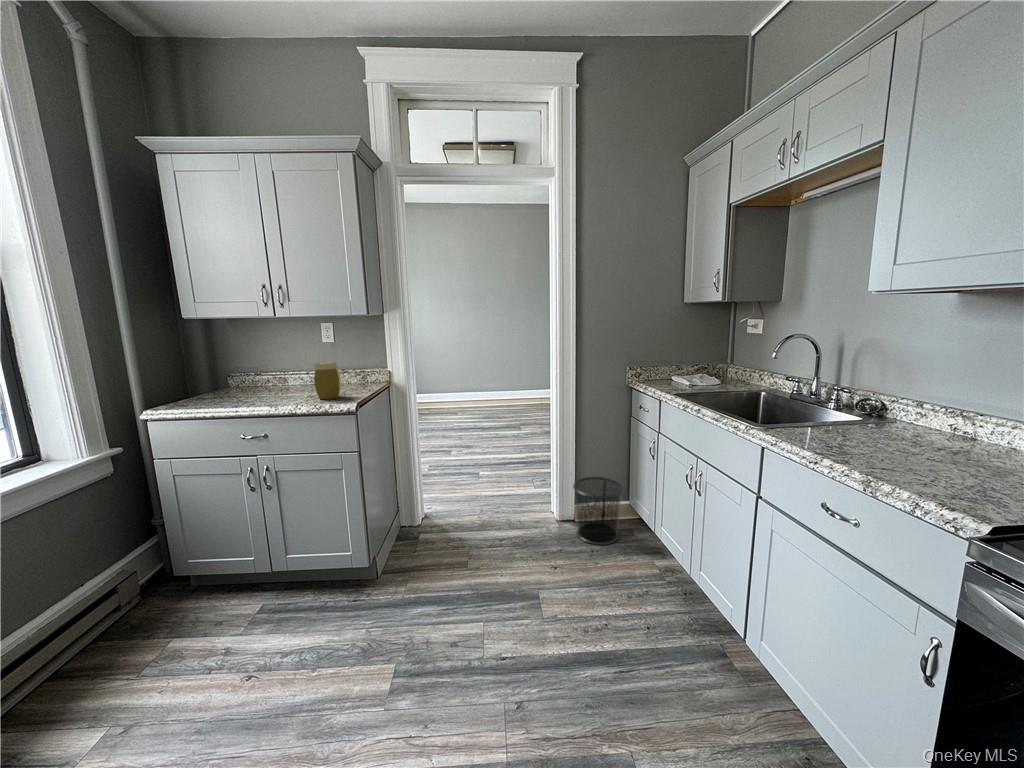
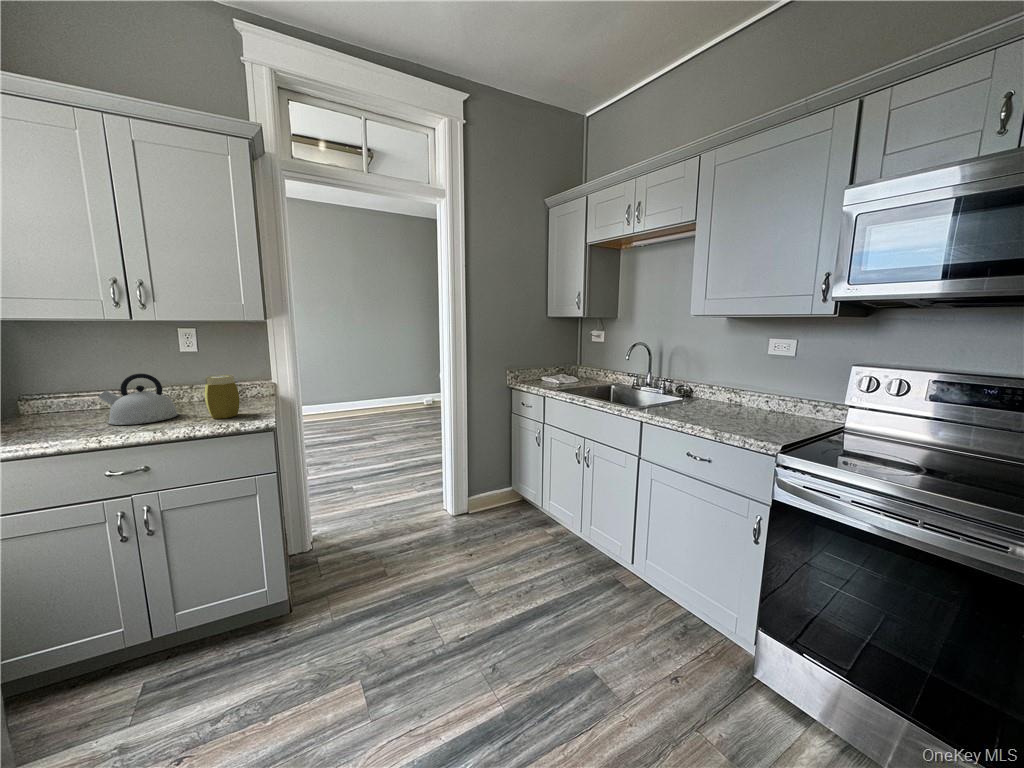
kettle: none [254,358,305,399] -> present [98,373,178,425]
waste bin: present [573,477,623,545] -> none [471,469,513,528]

